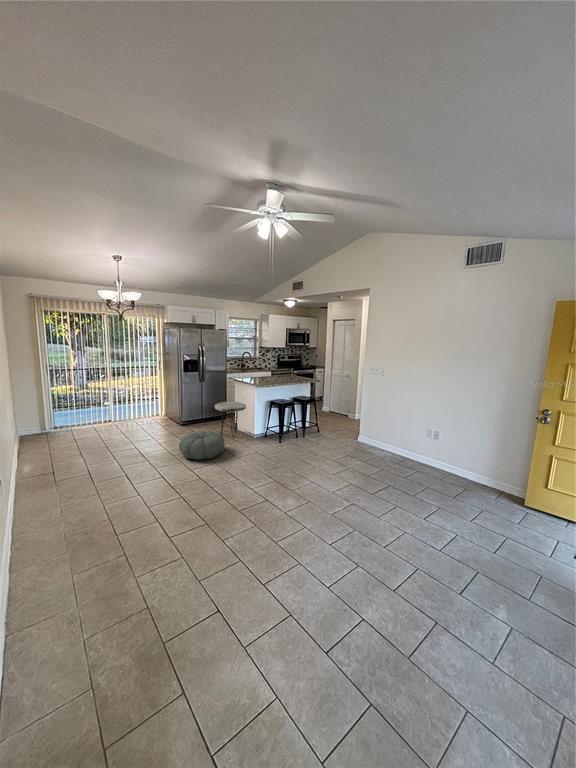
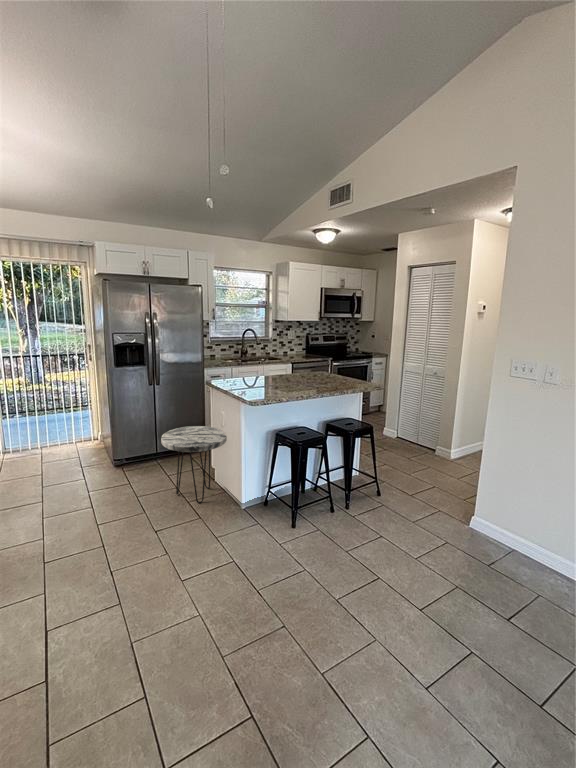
pouf: present [179,431,224,460] -> none [56,497,164,577]

